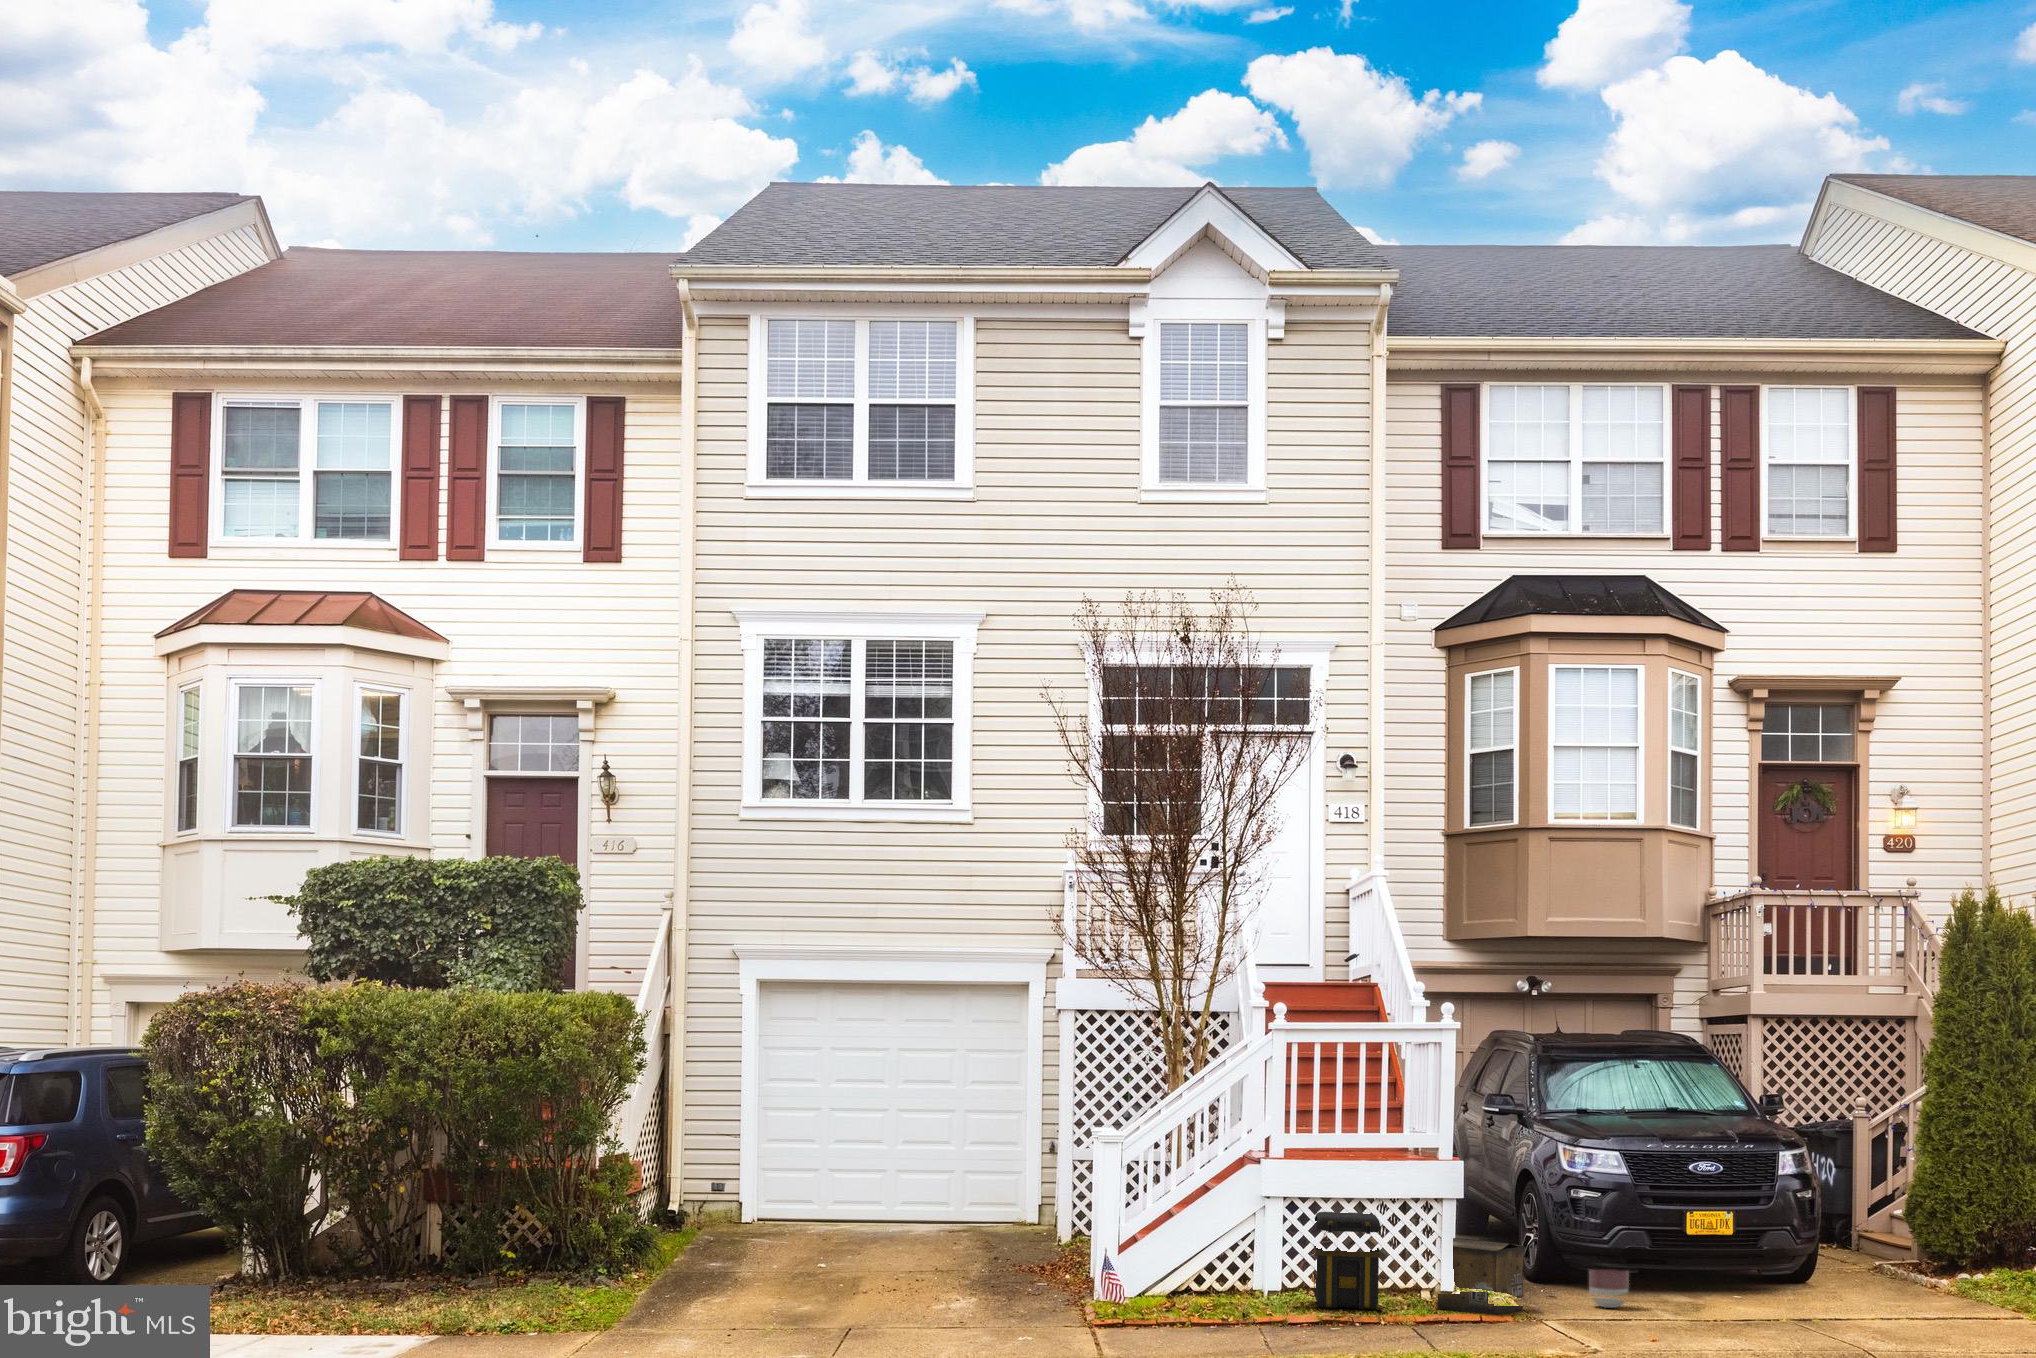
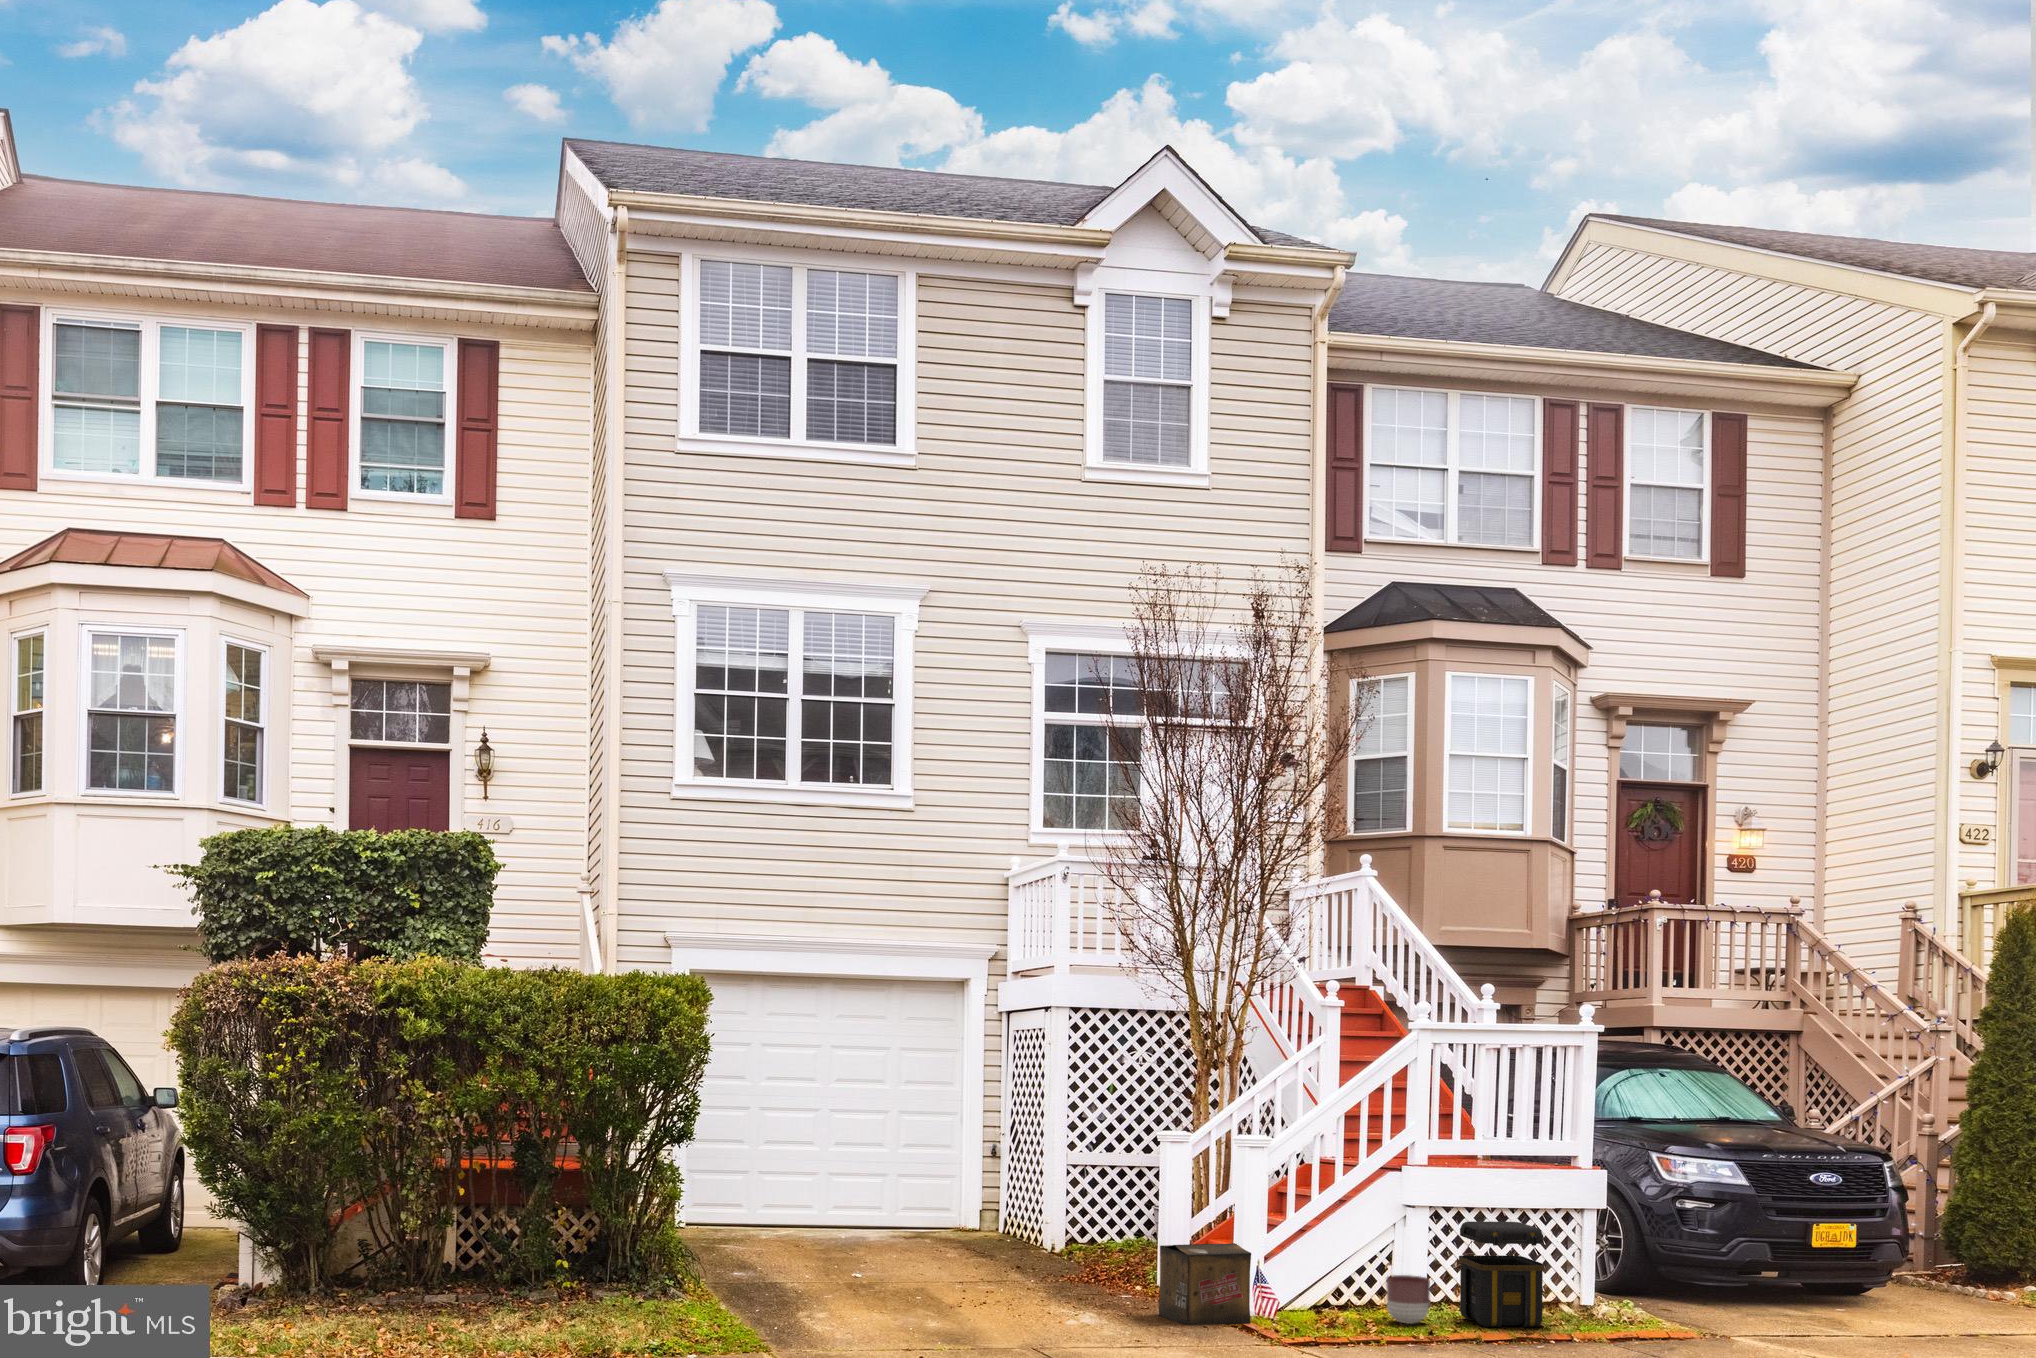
cardboard box: present [1438,1238,1524,1315] -> present [1159,1243,1251,1325]
planter: present [1589,1270,1629,1308] -> present [1386,1275,1430,1324]

